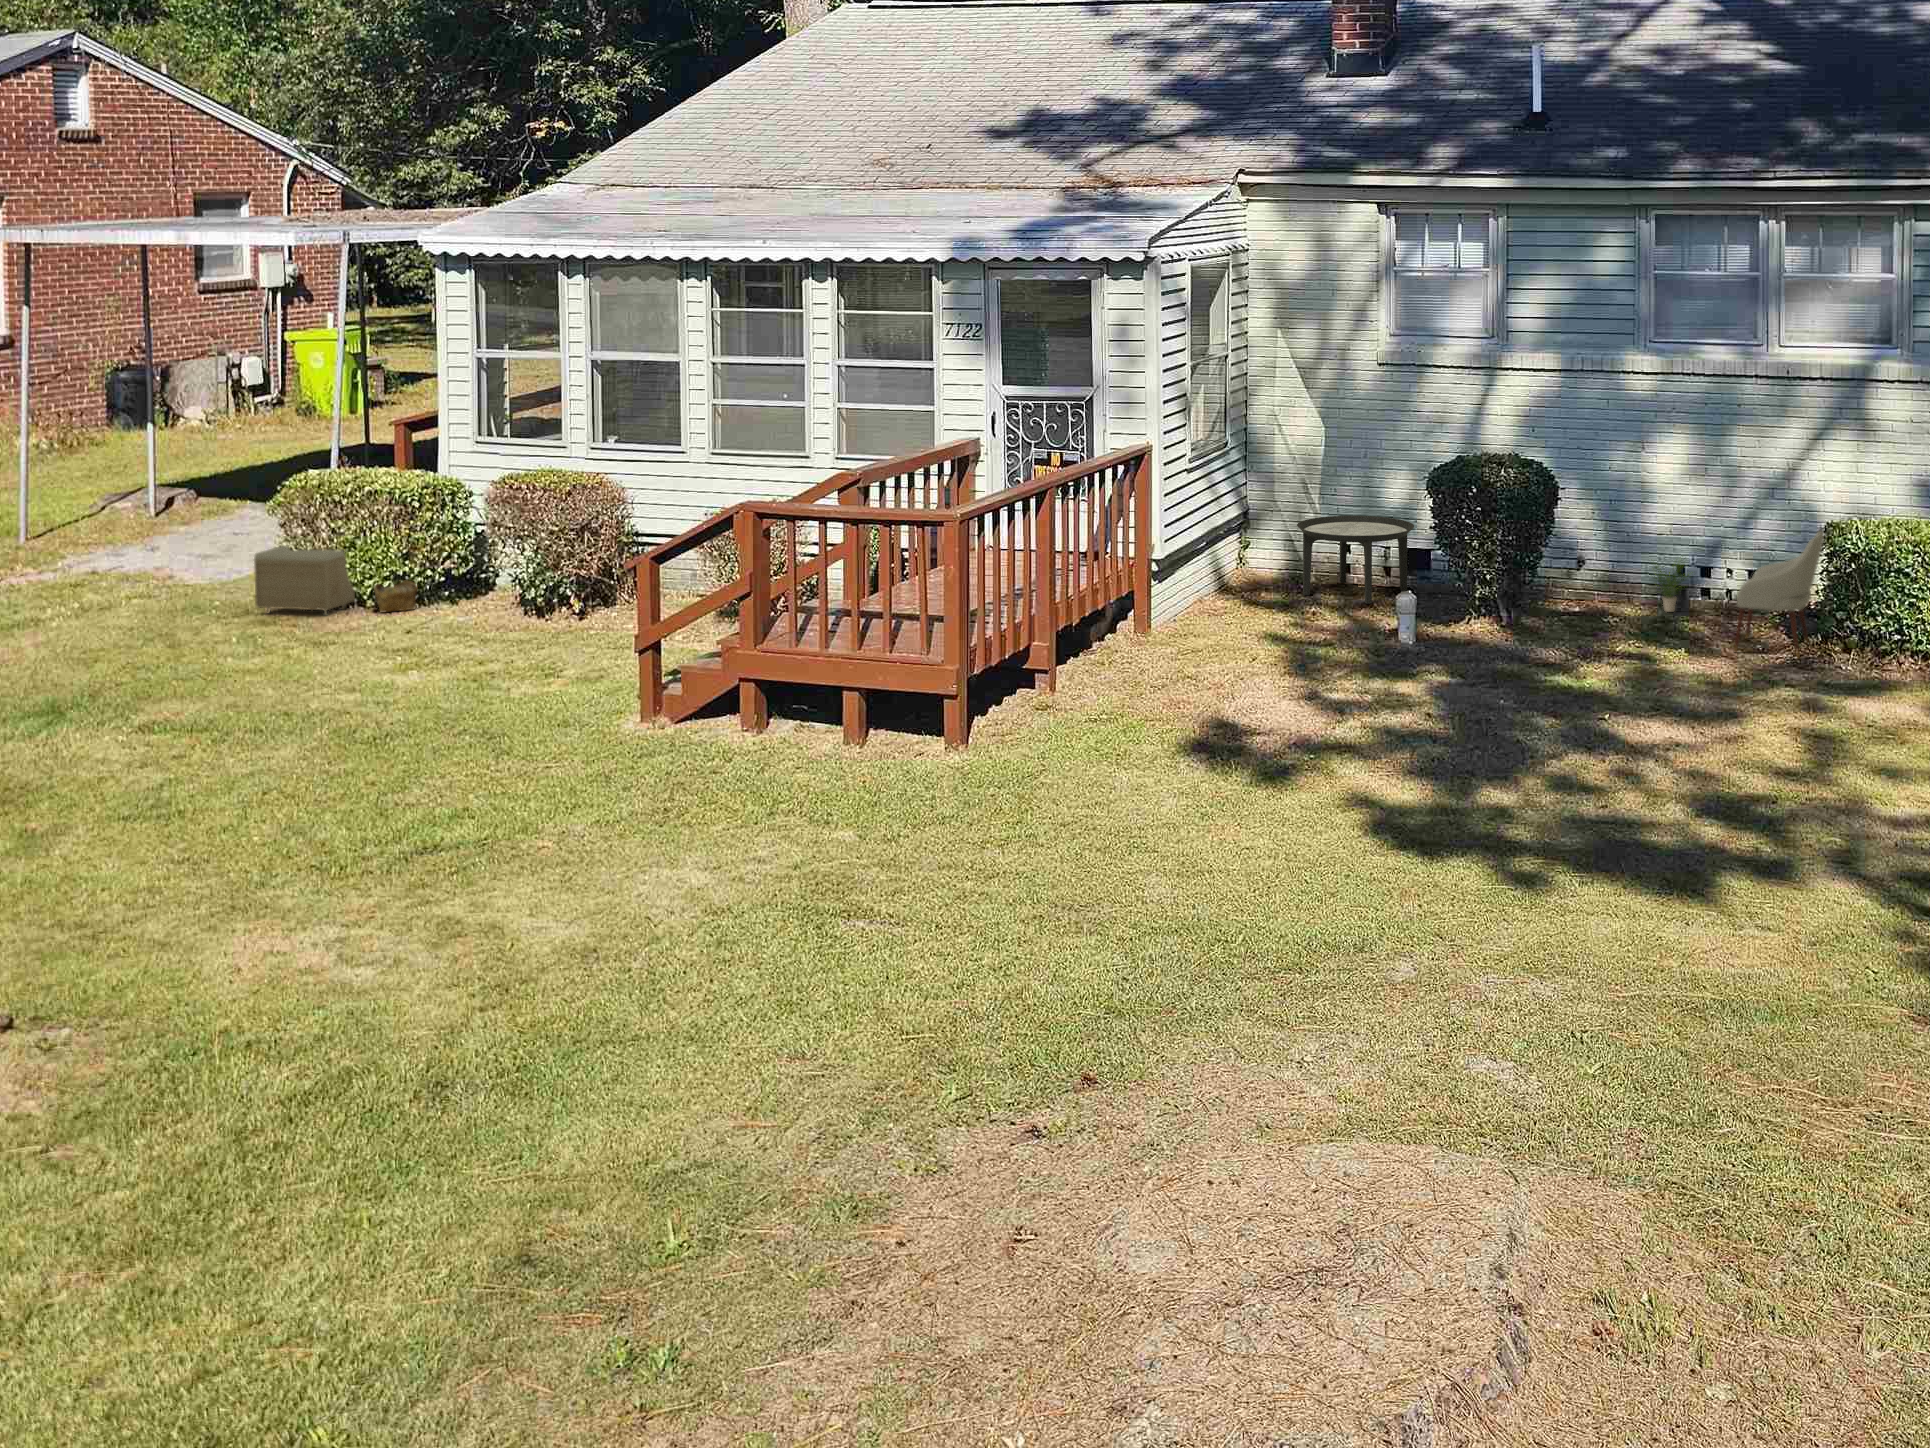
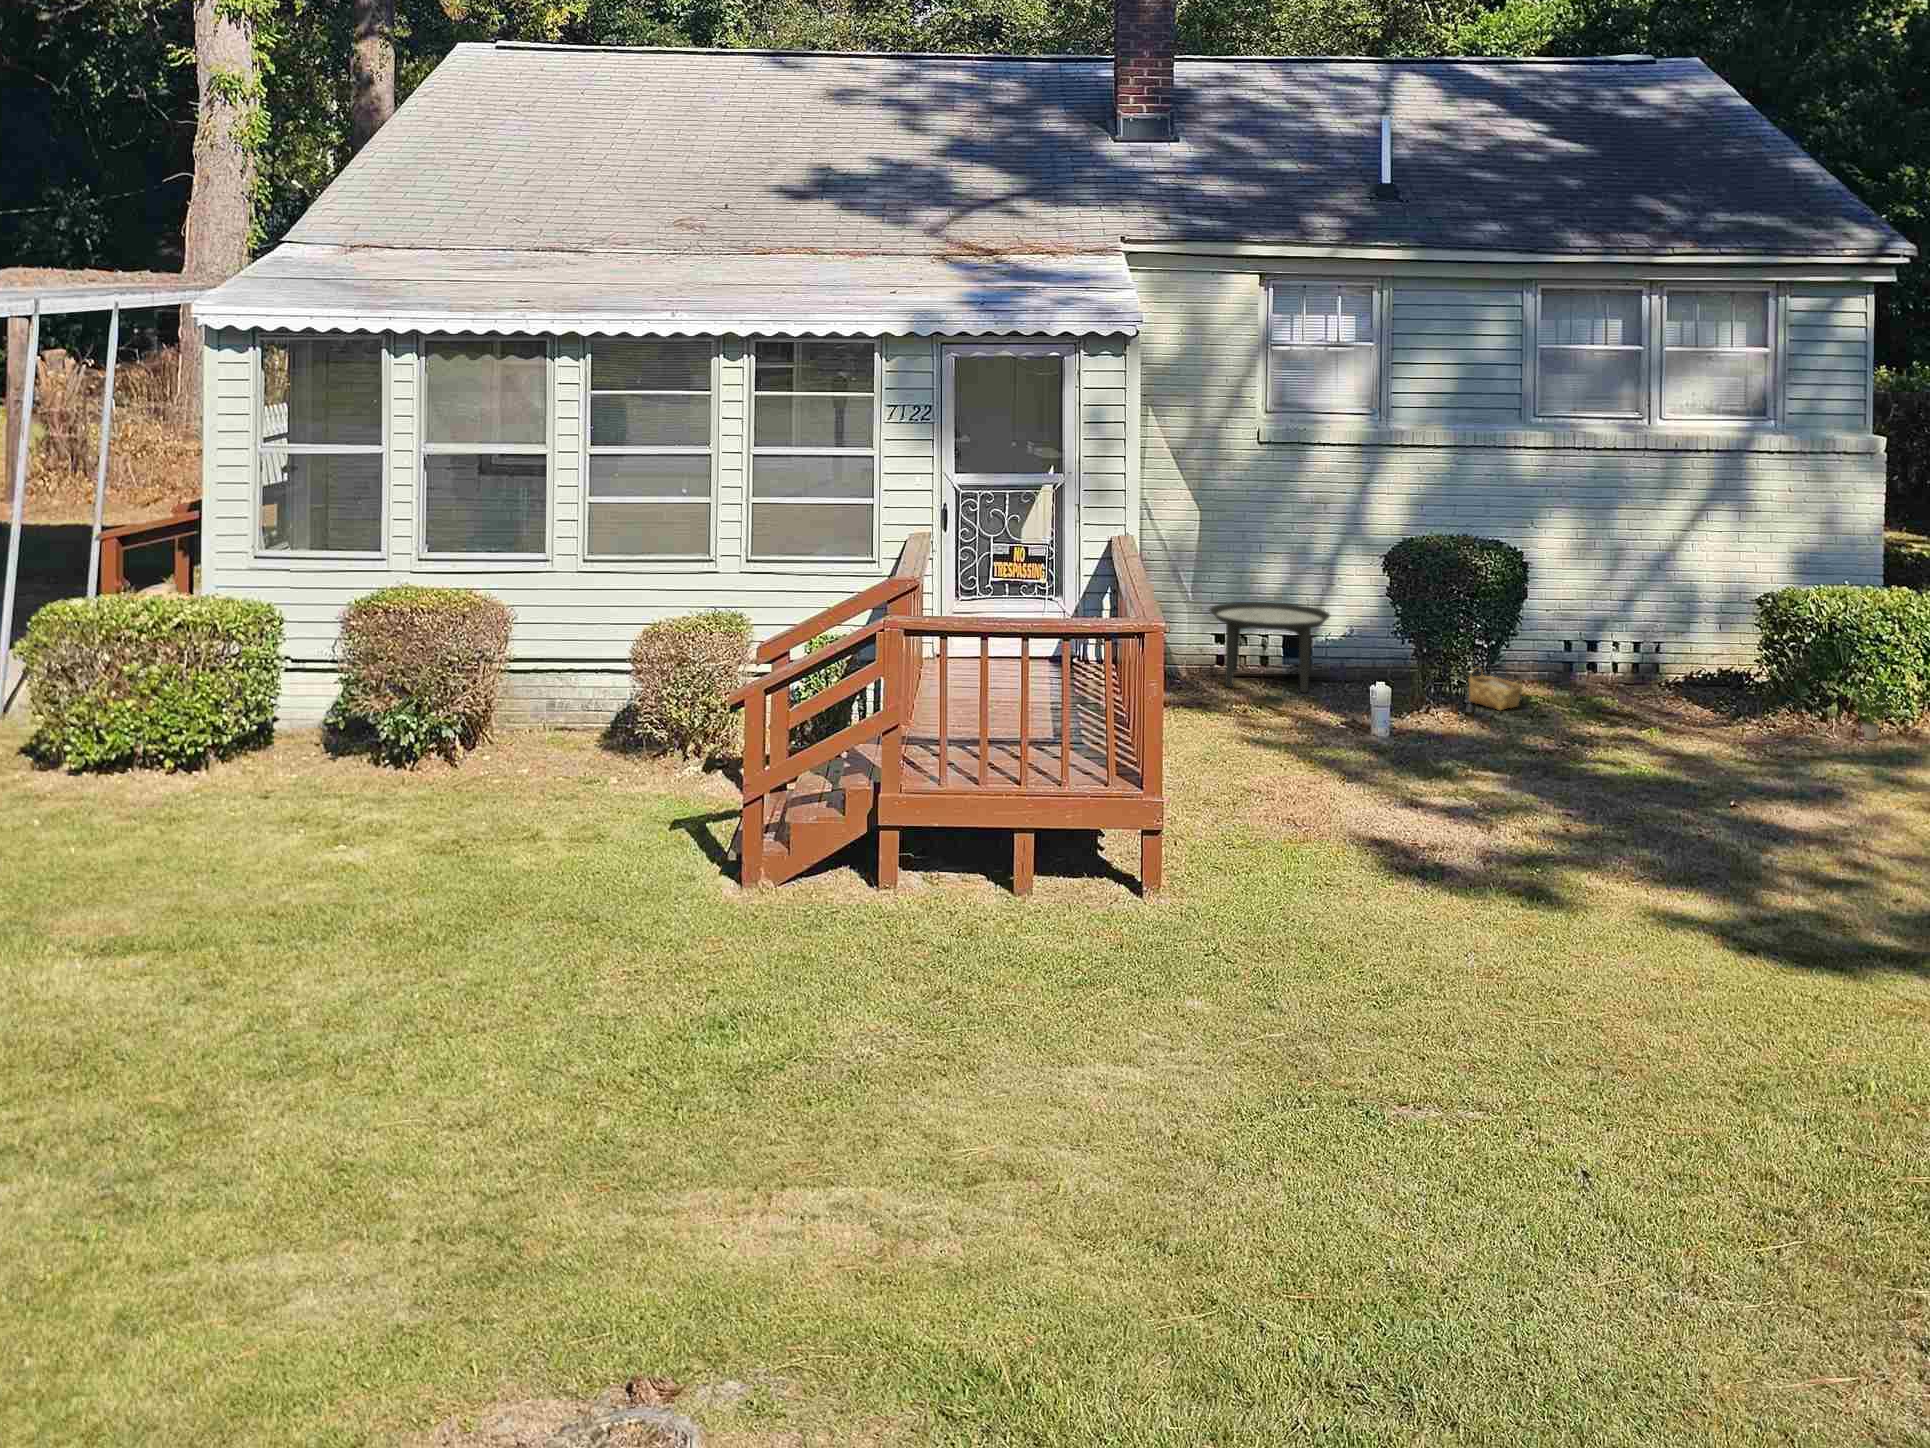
chair: present [1734,531,1824,658] -> none [1687,598,1784,720]
storage bench: present [254,546,355,615] -> none [40,701,167,797]
potted plant: present [1654,563,1689,612] -> present [1852,683,1894,740]
woven basket: present [374,581,418,613] -> present [1468,668,1522,710]

